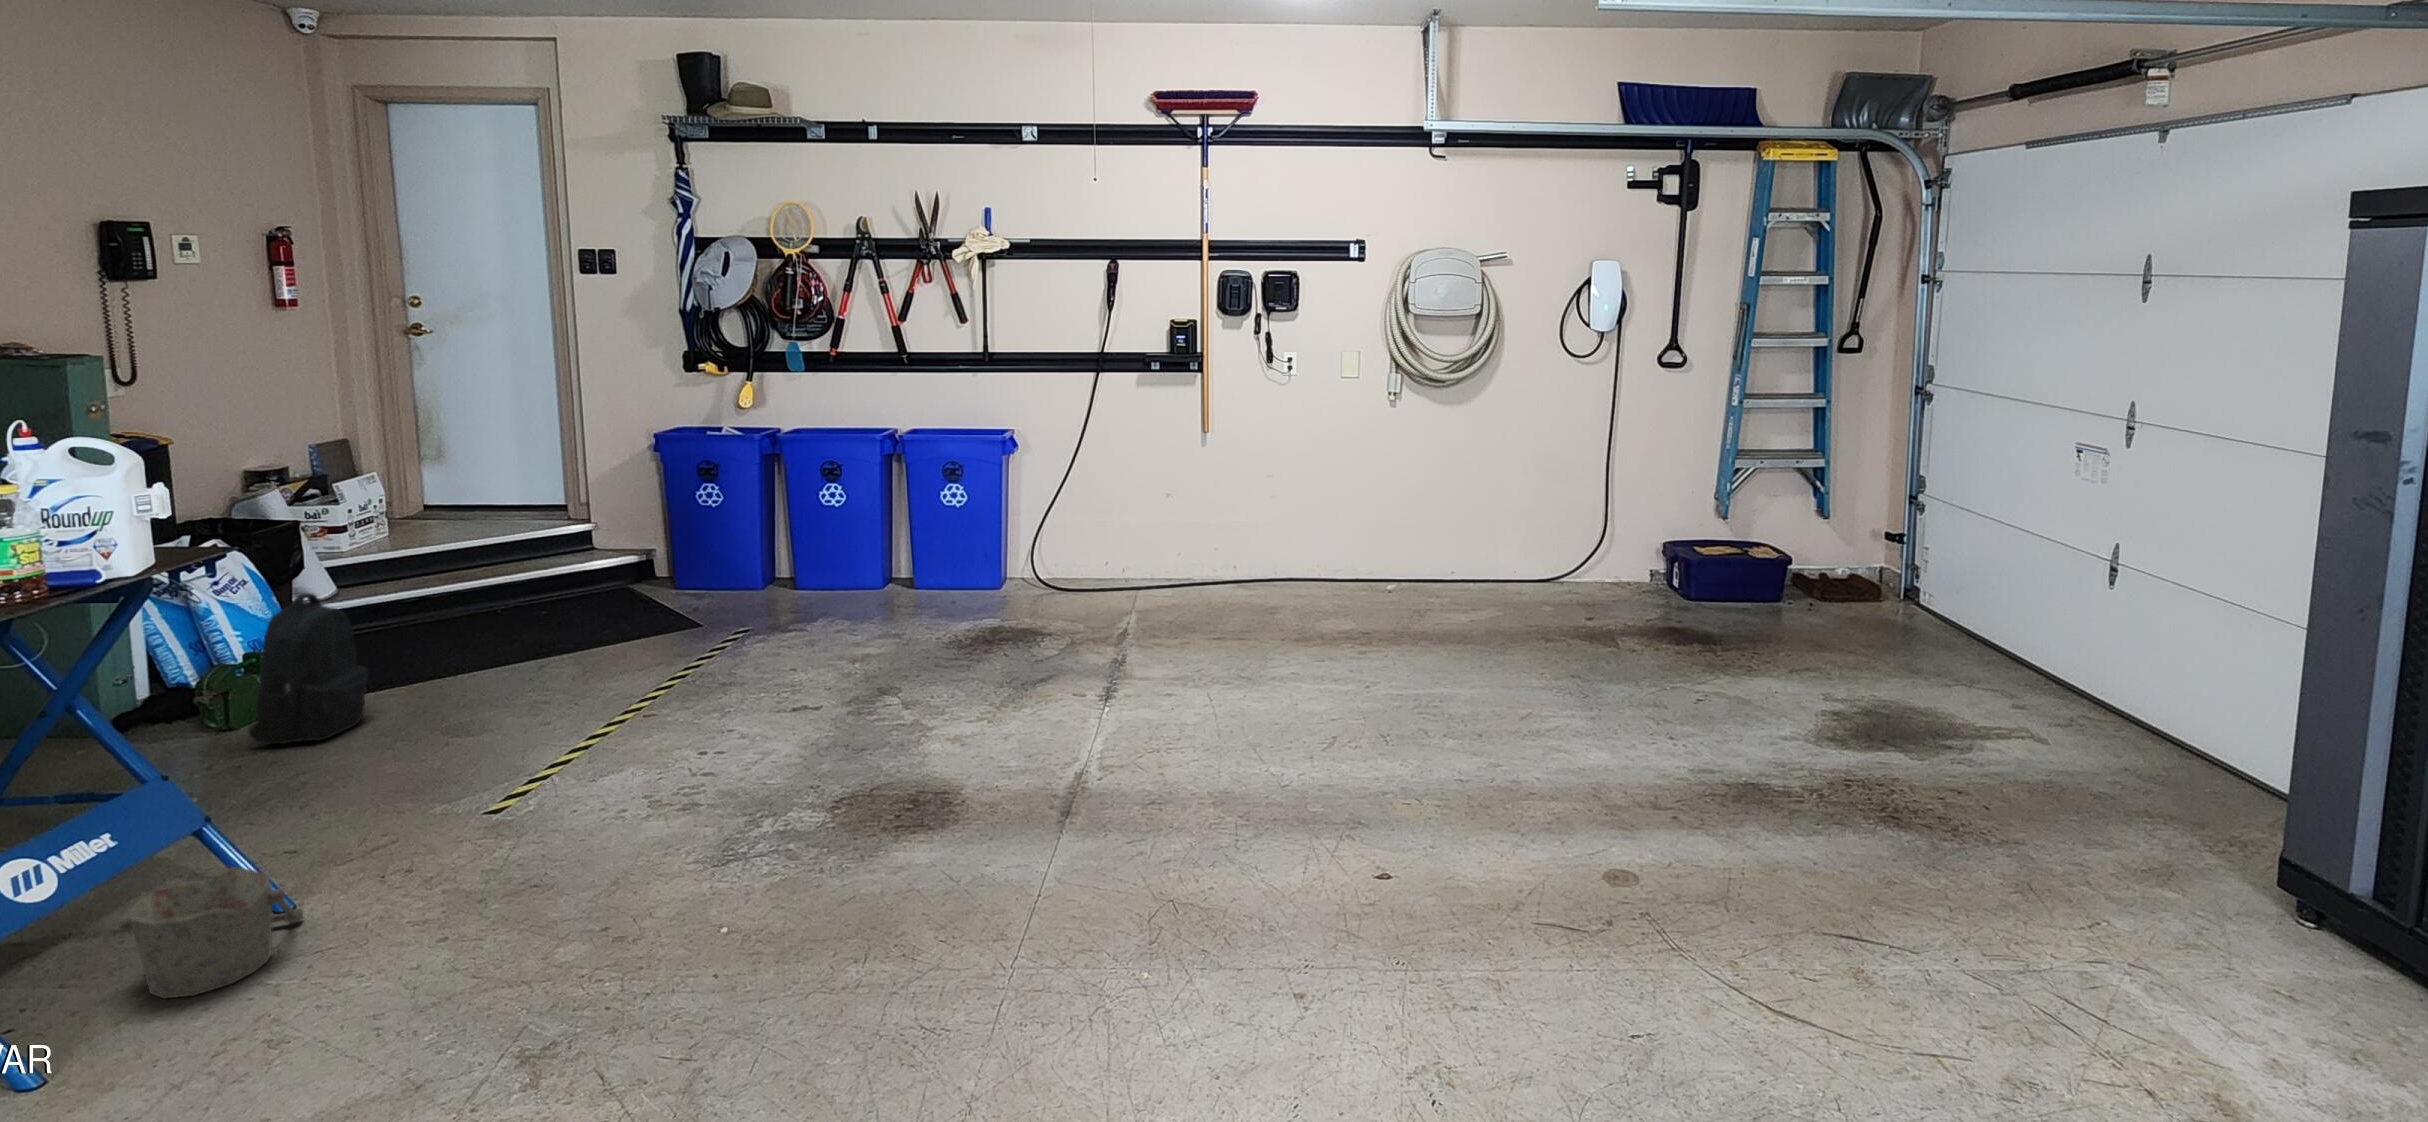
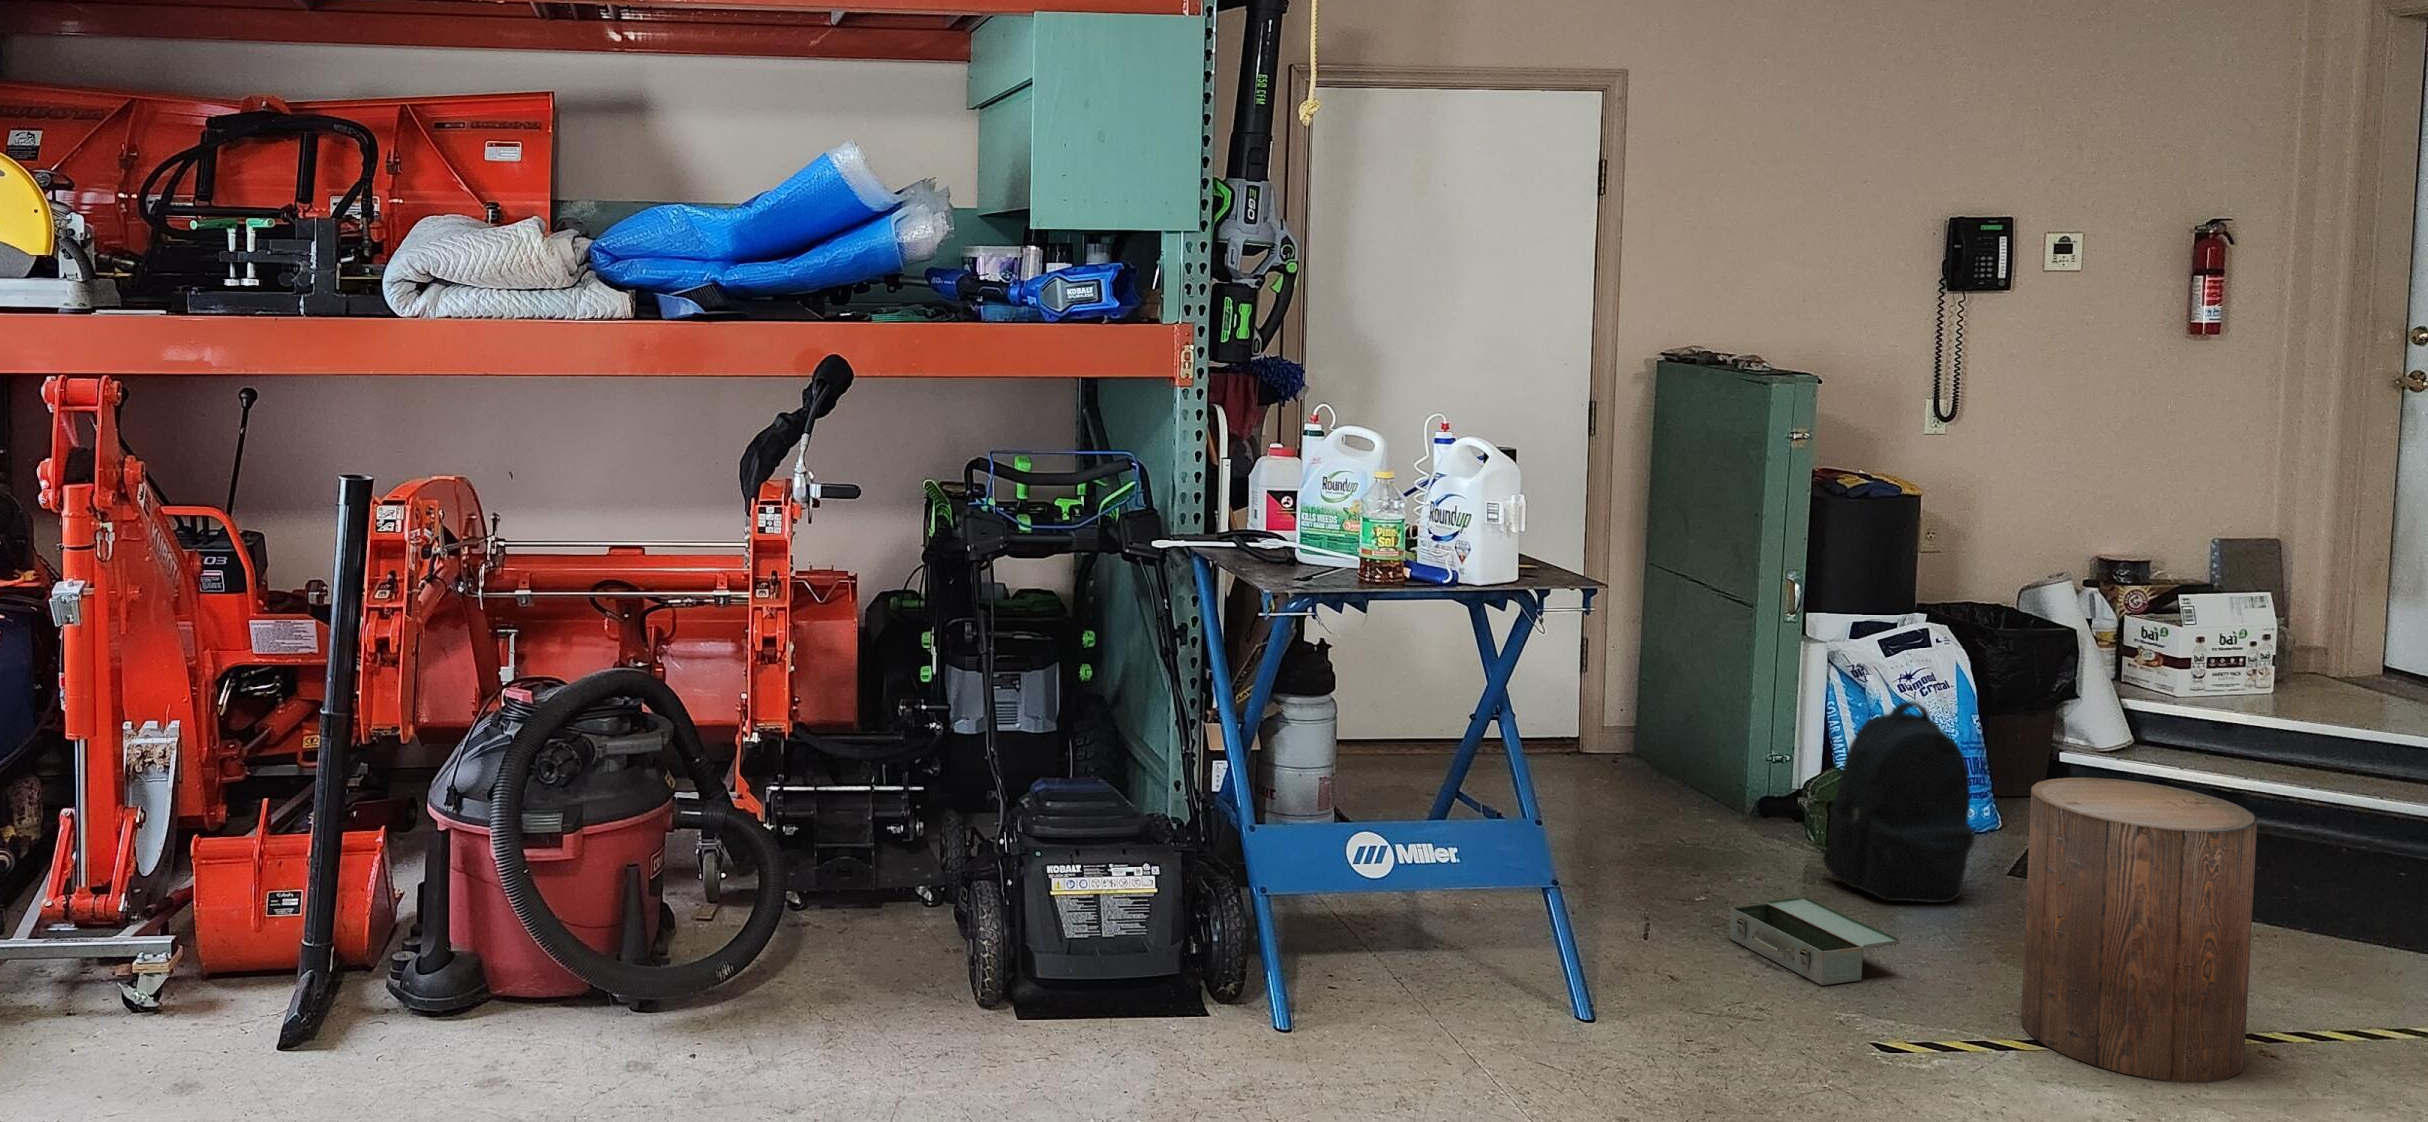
stool: none [492,583,630,758] -> present [2021,778,2257,1082]
toolbox: none [266,746,410,810] -> present [1730,897,1900,985]
bucket: present [119,867,303,998] -> none [1401,925,1573,1058]

